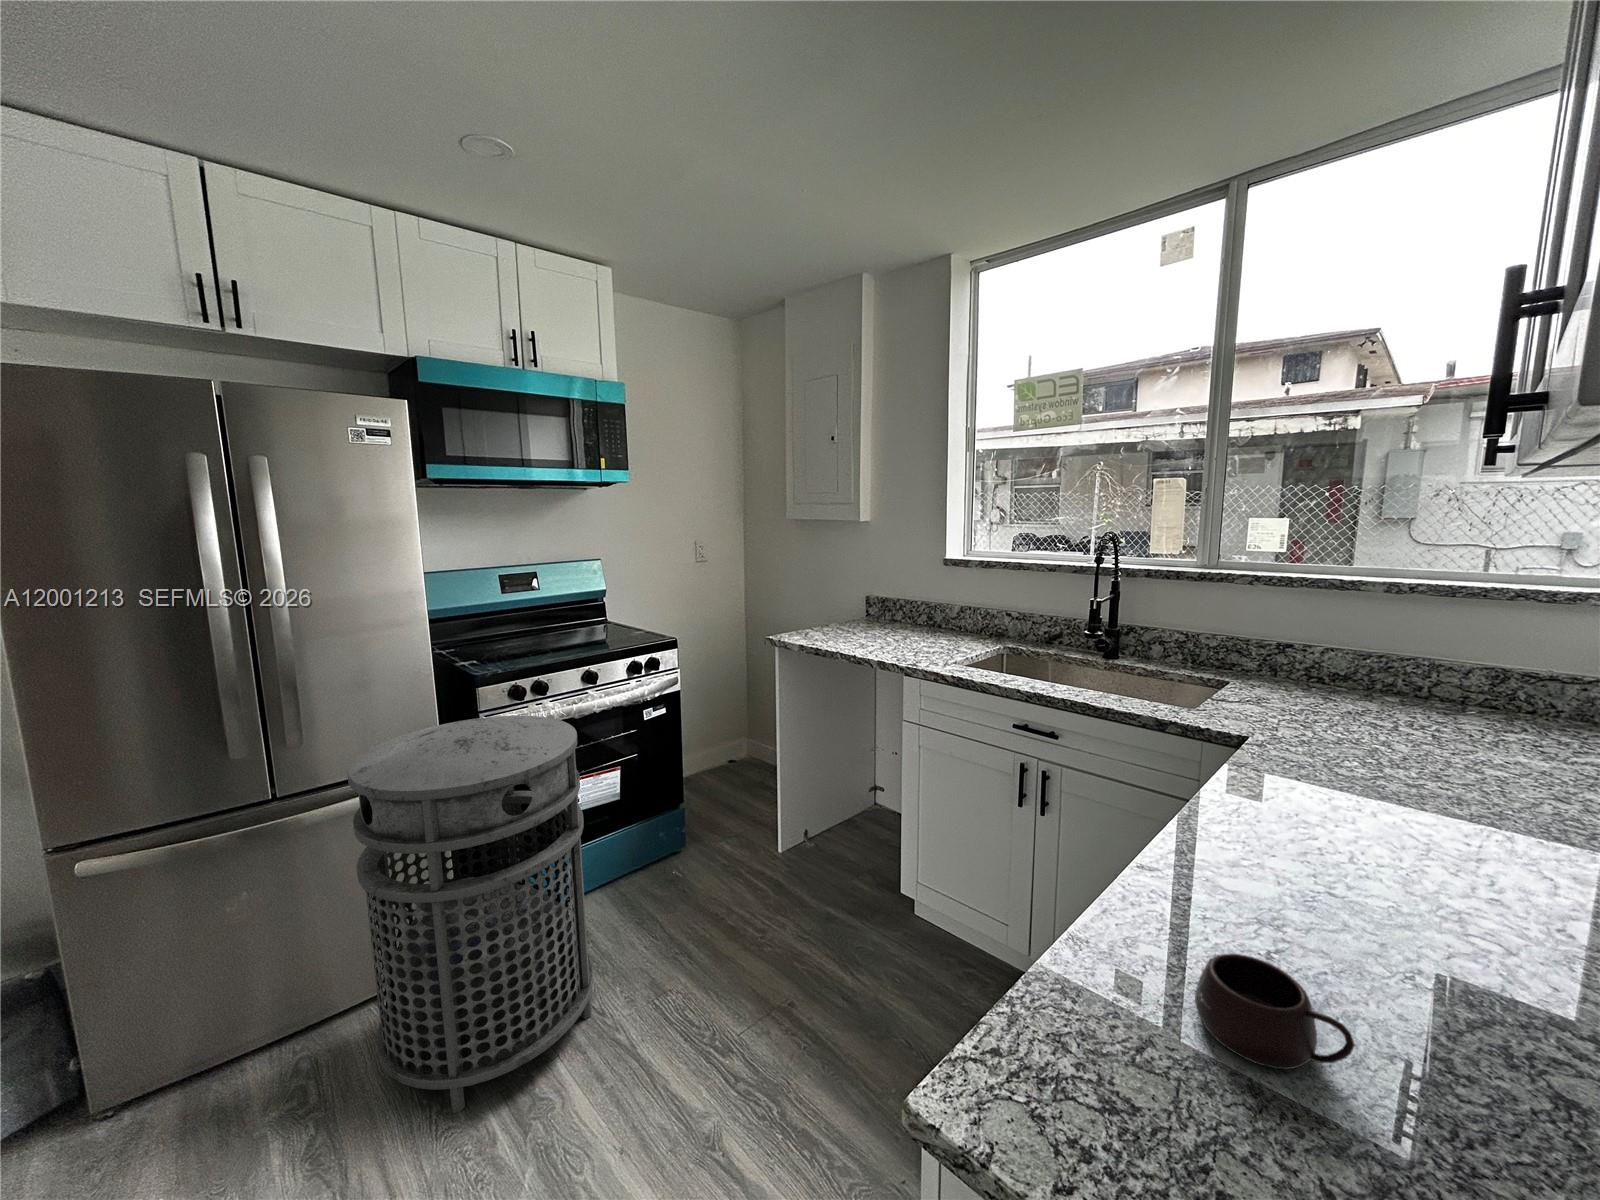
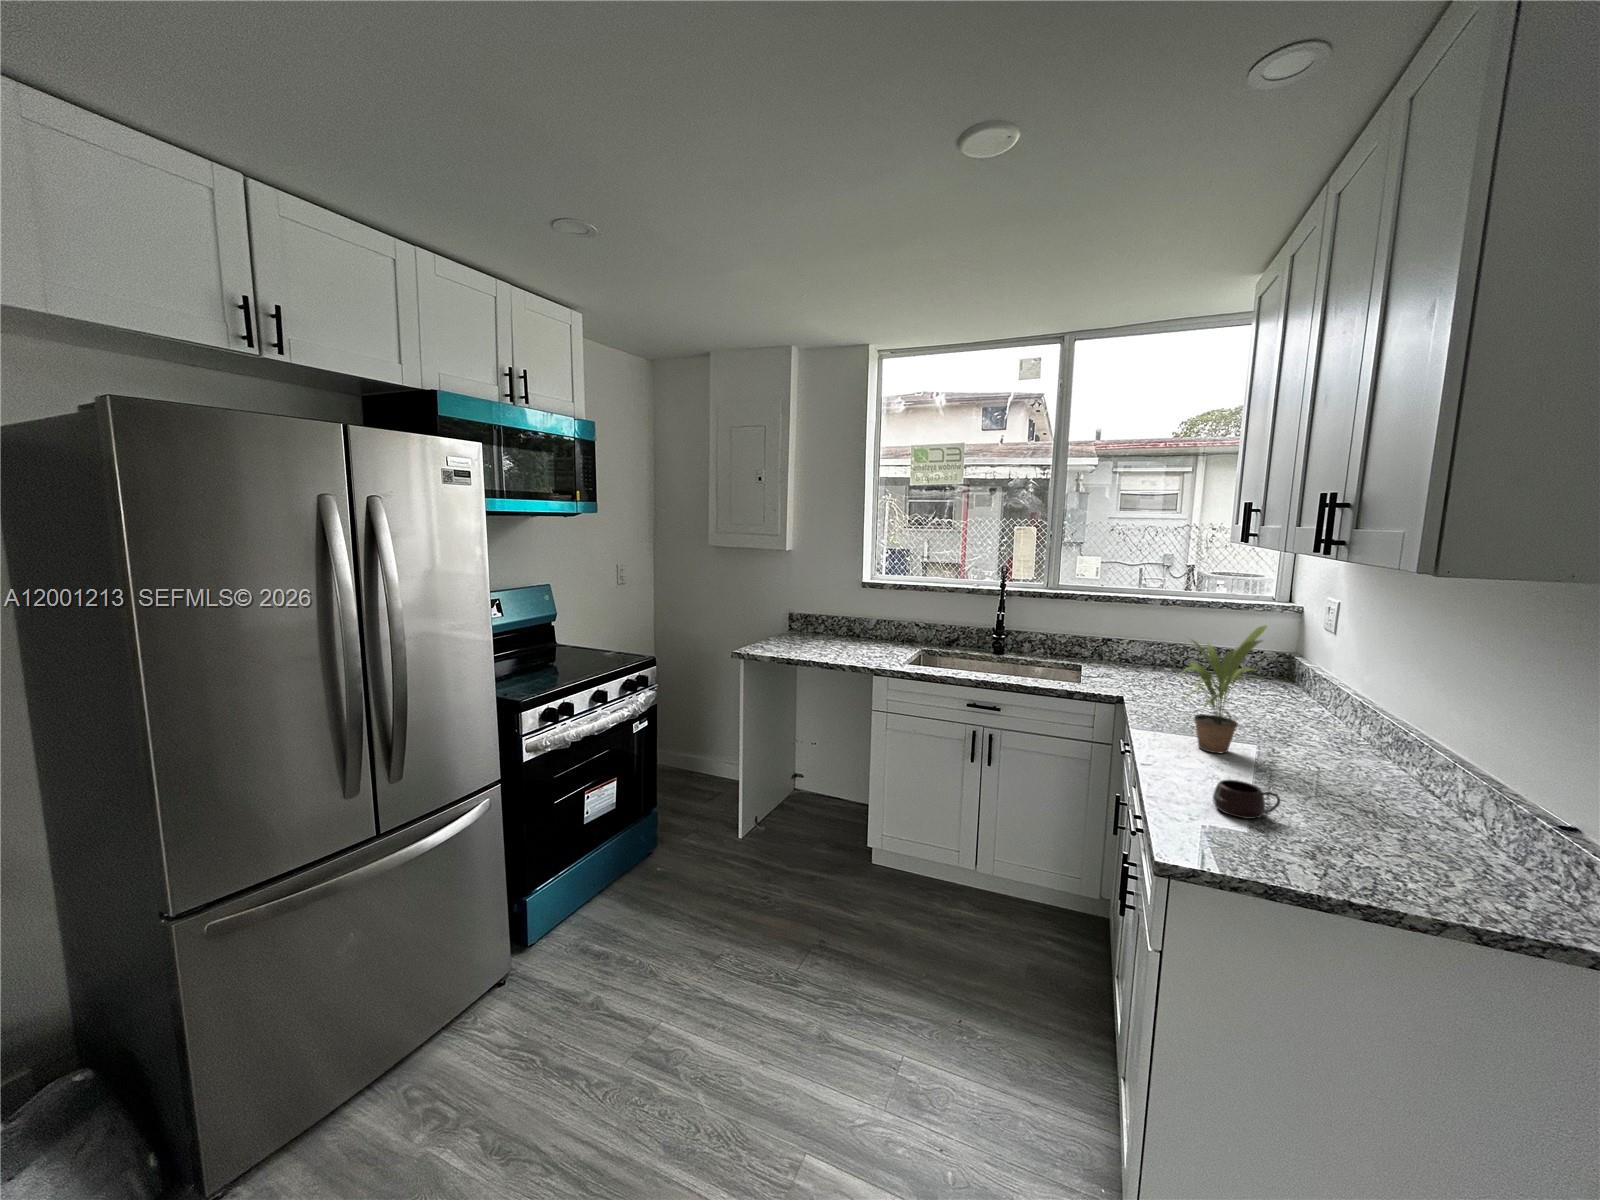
potted plant: none [1272,624,1503,878] -> present [1185,625,1267,754]
trash can: present [347,716,593,1113] -> none [475,732,673,1083]

